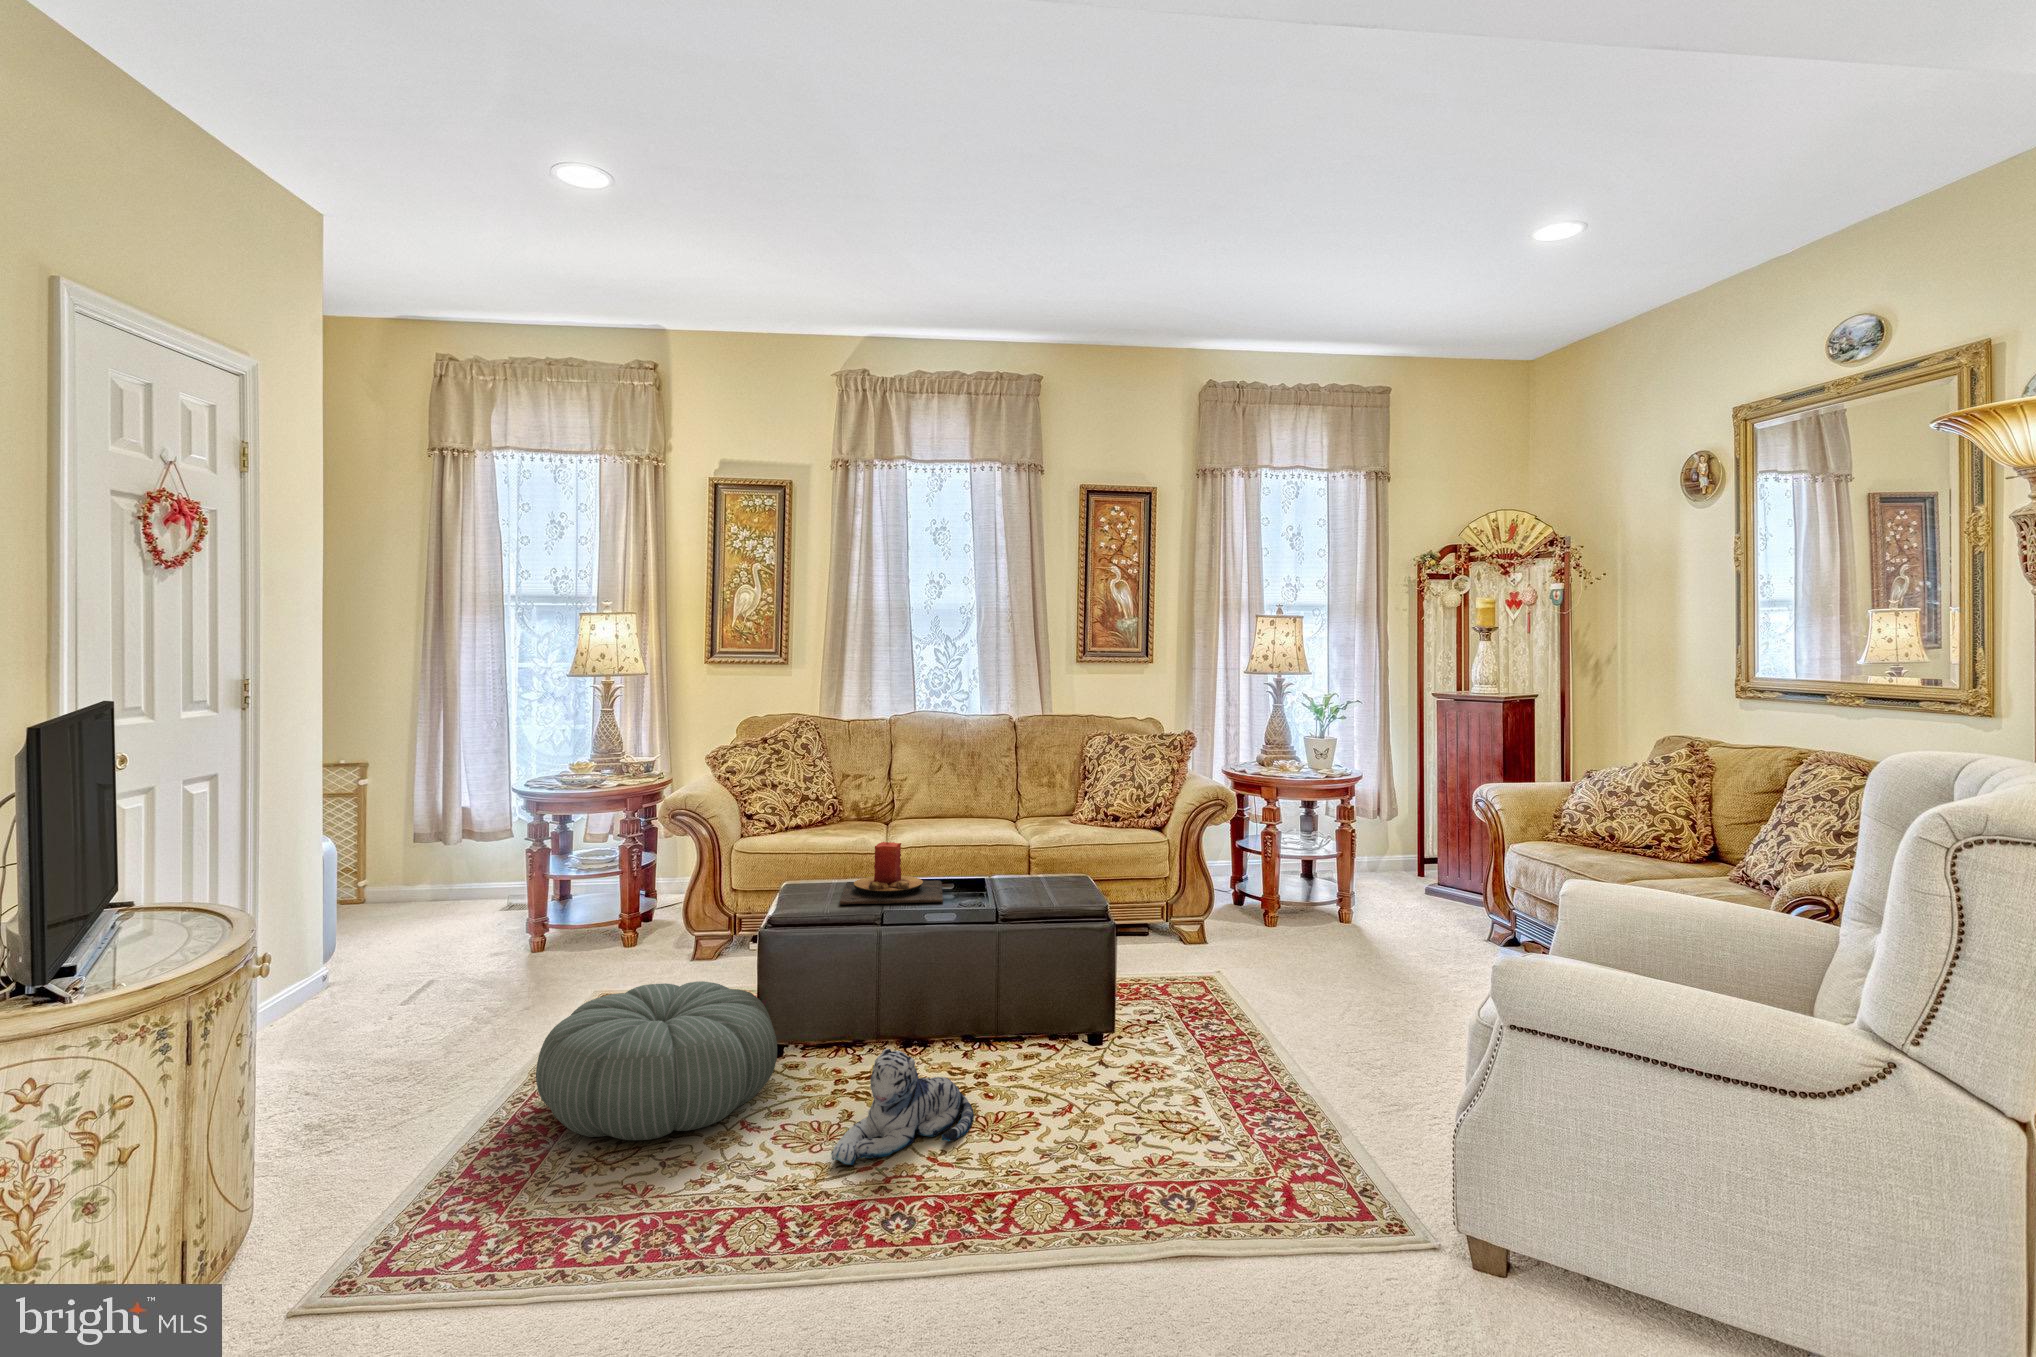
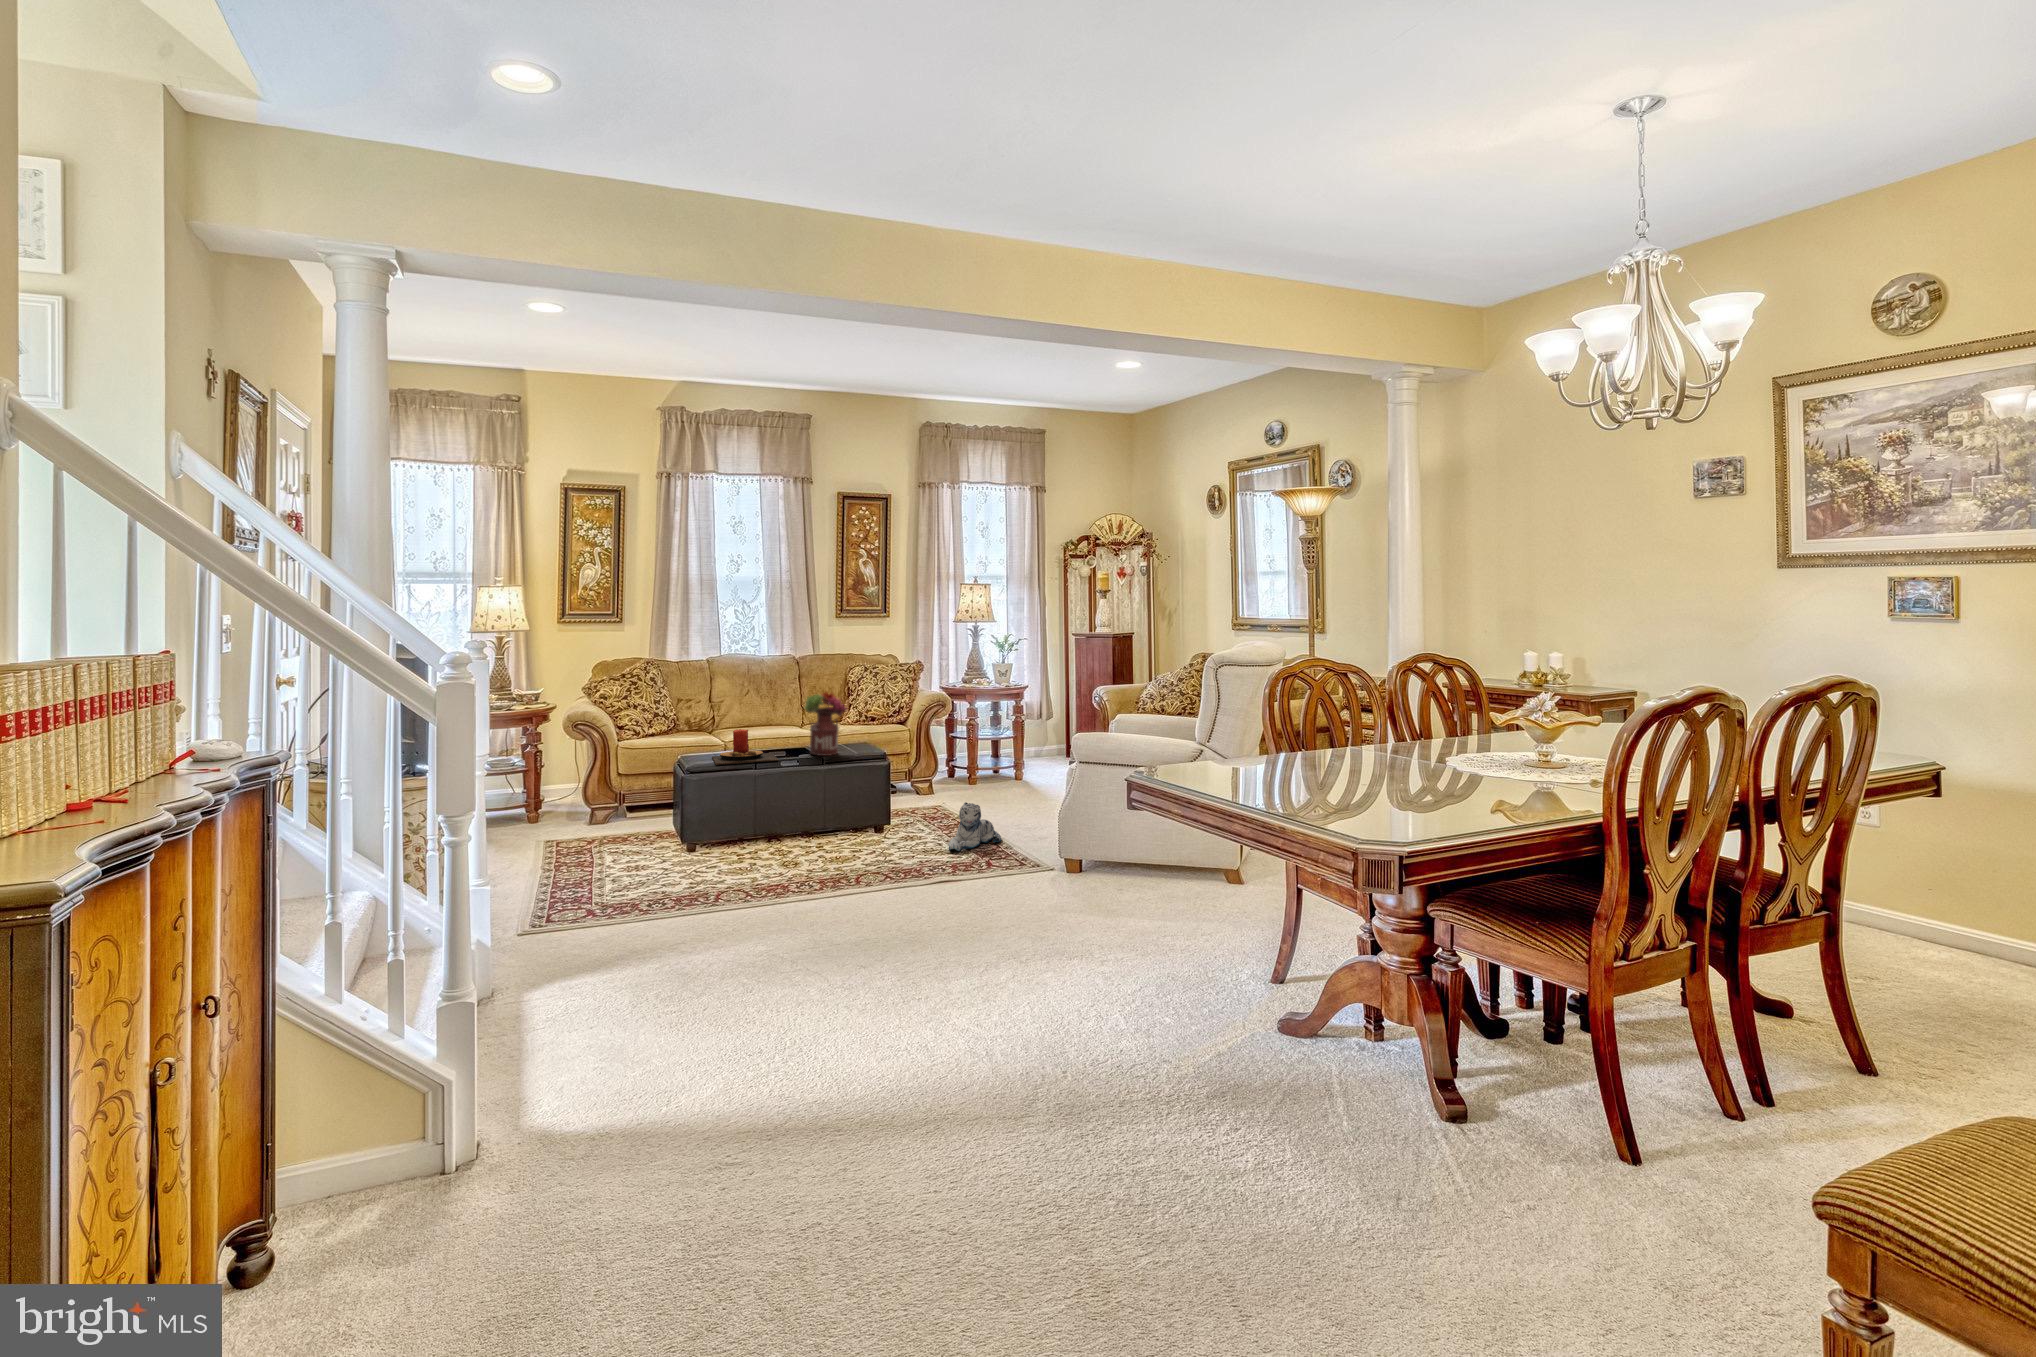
flower arrangement: none [990,784,1064,895] -> present [804,692,847,756]
pouf: present [536,981,777,1140] -> none [558,811,695,884]
plush toy: present [831,1048,974,1165] -> present [948,802,1002,851]

